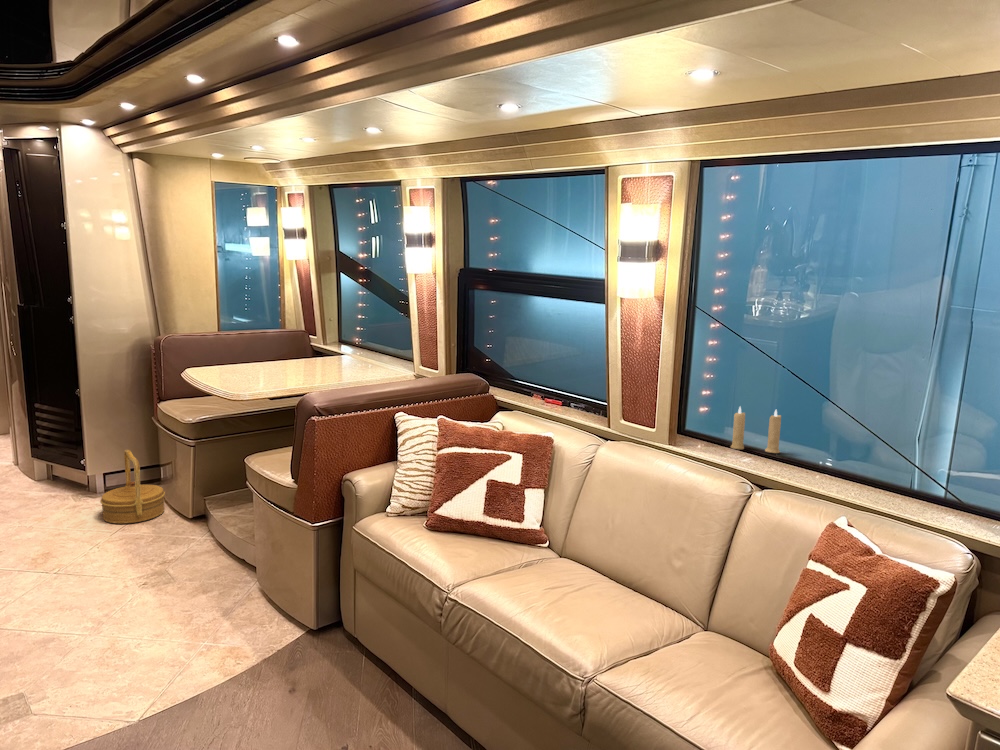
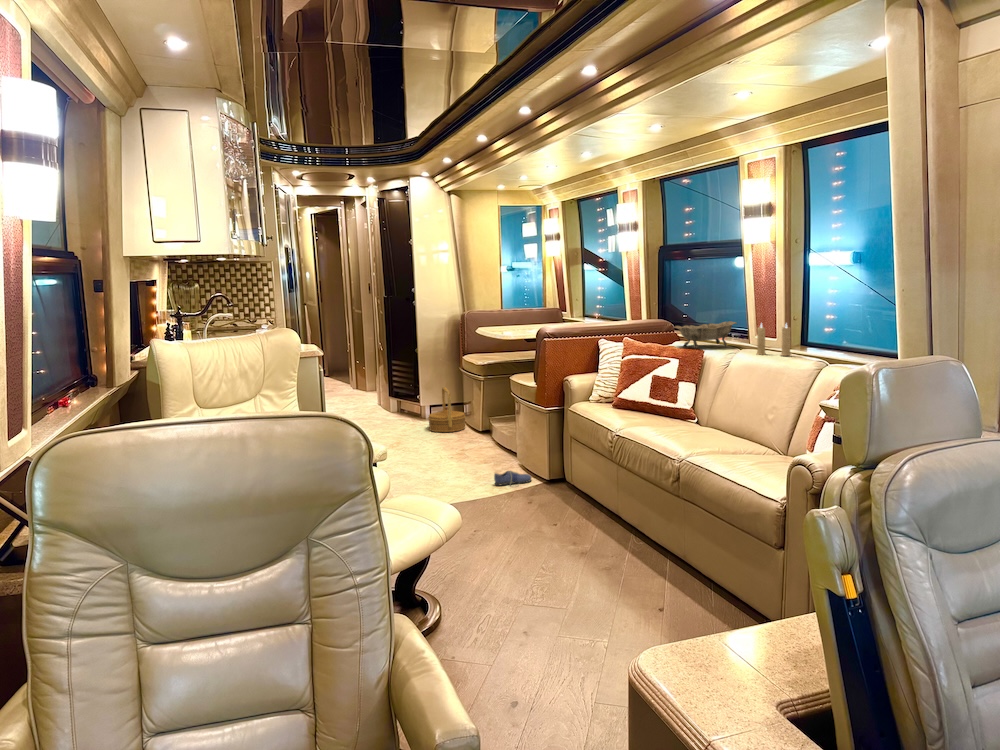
decorative bowl: none [508,390,592,434] -> present [675,321,736,348]
candle: present [731,407,781,453] -> present [757,324,791,356]
shoe: none [225,620,287,653] -> present [494,471,531,486]

